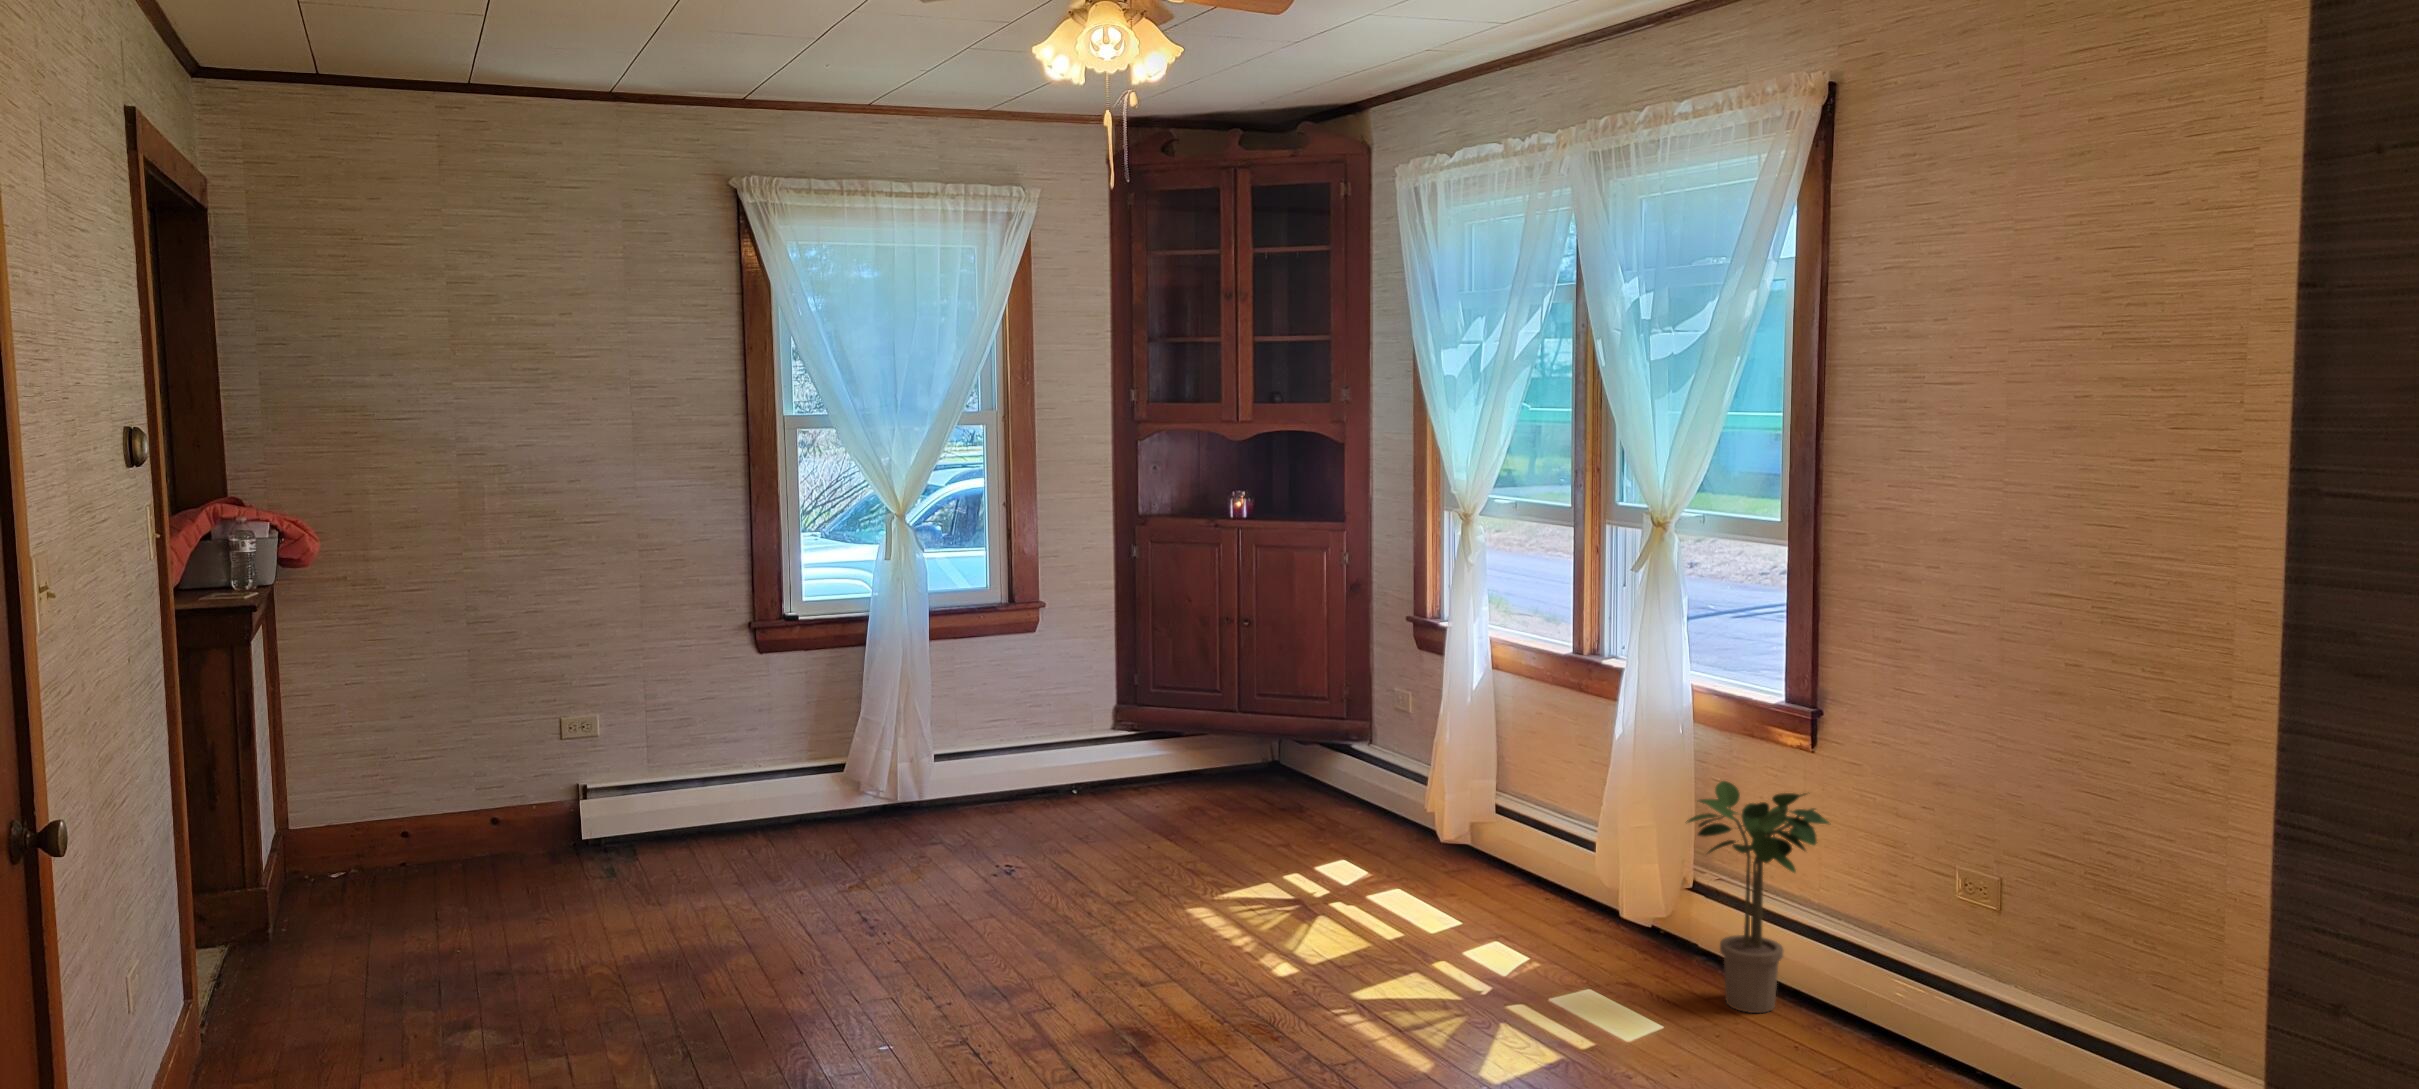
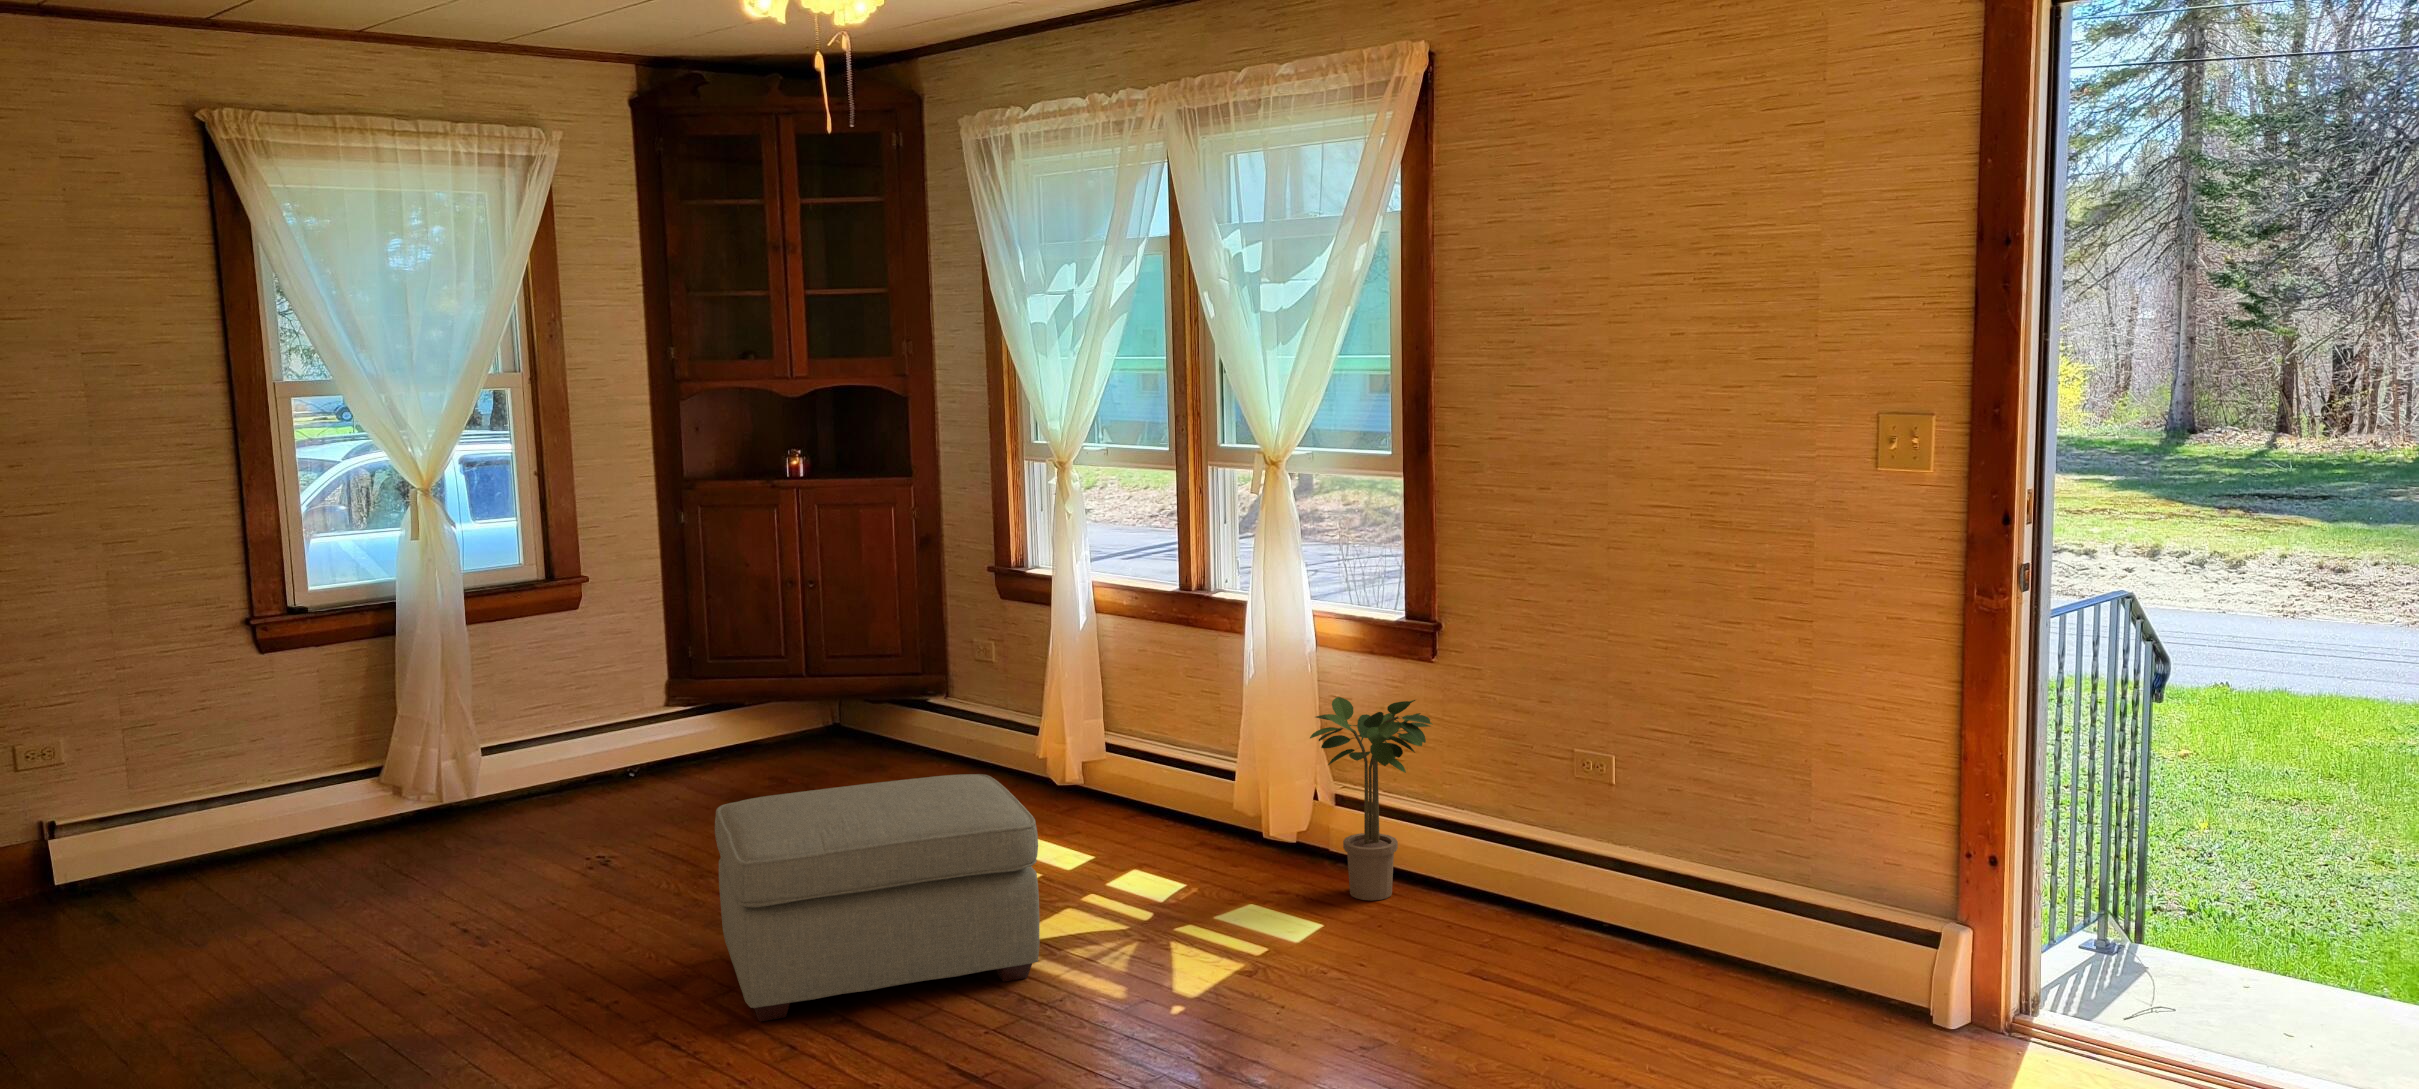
ottoman: none [1048,824,1358,1049] -> present [715,774,1040,1021]

